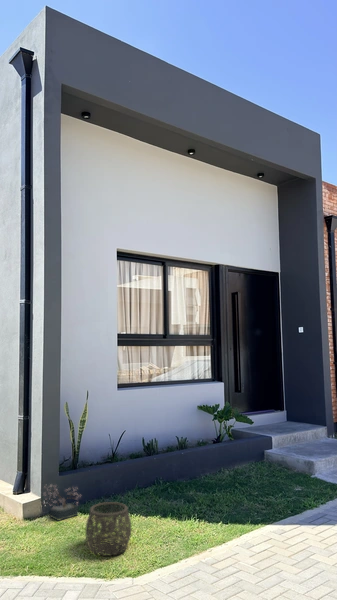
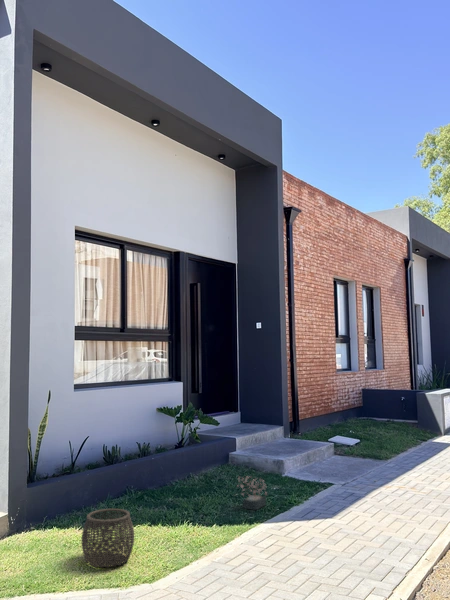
decorative plant: present [44,486,81,520] -> present [241,480,266,510]

